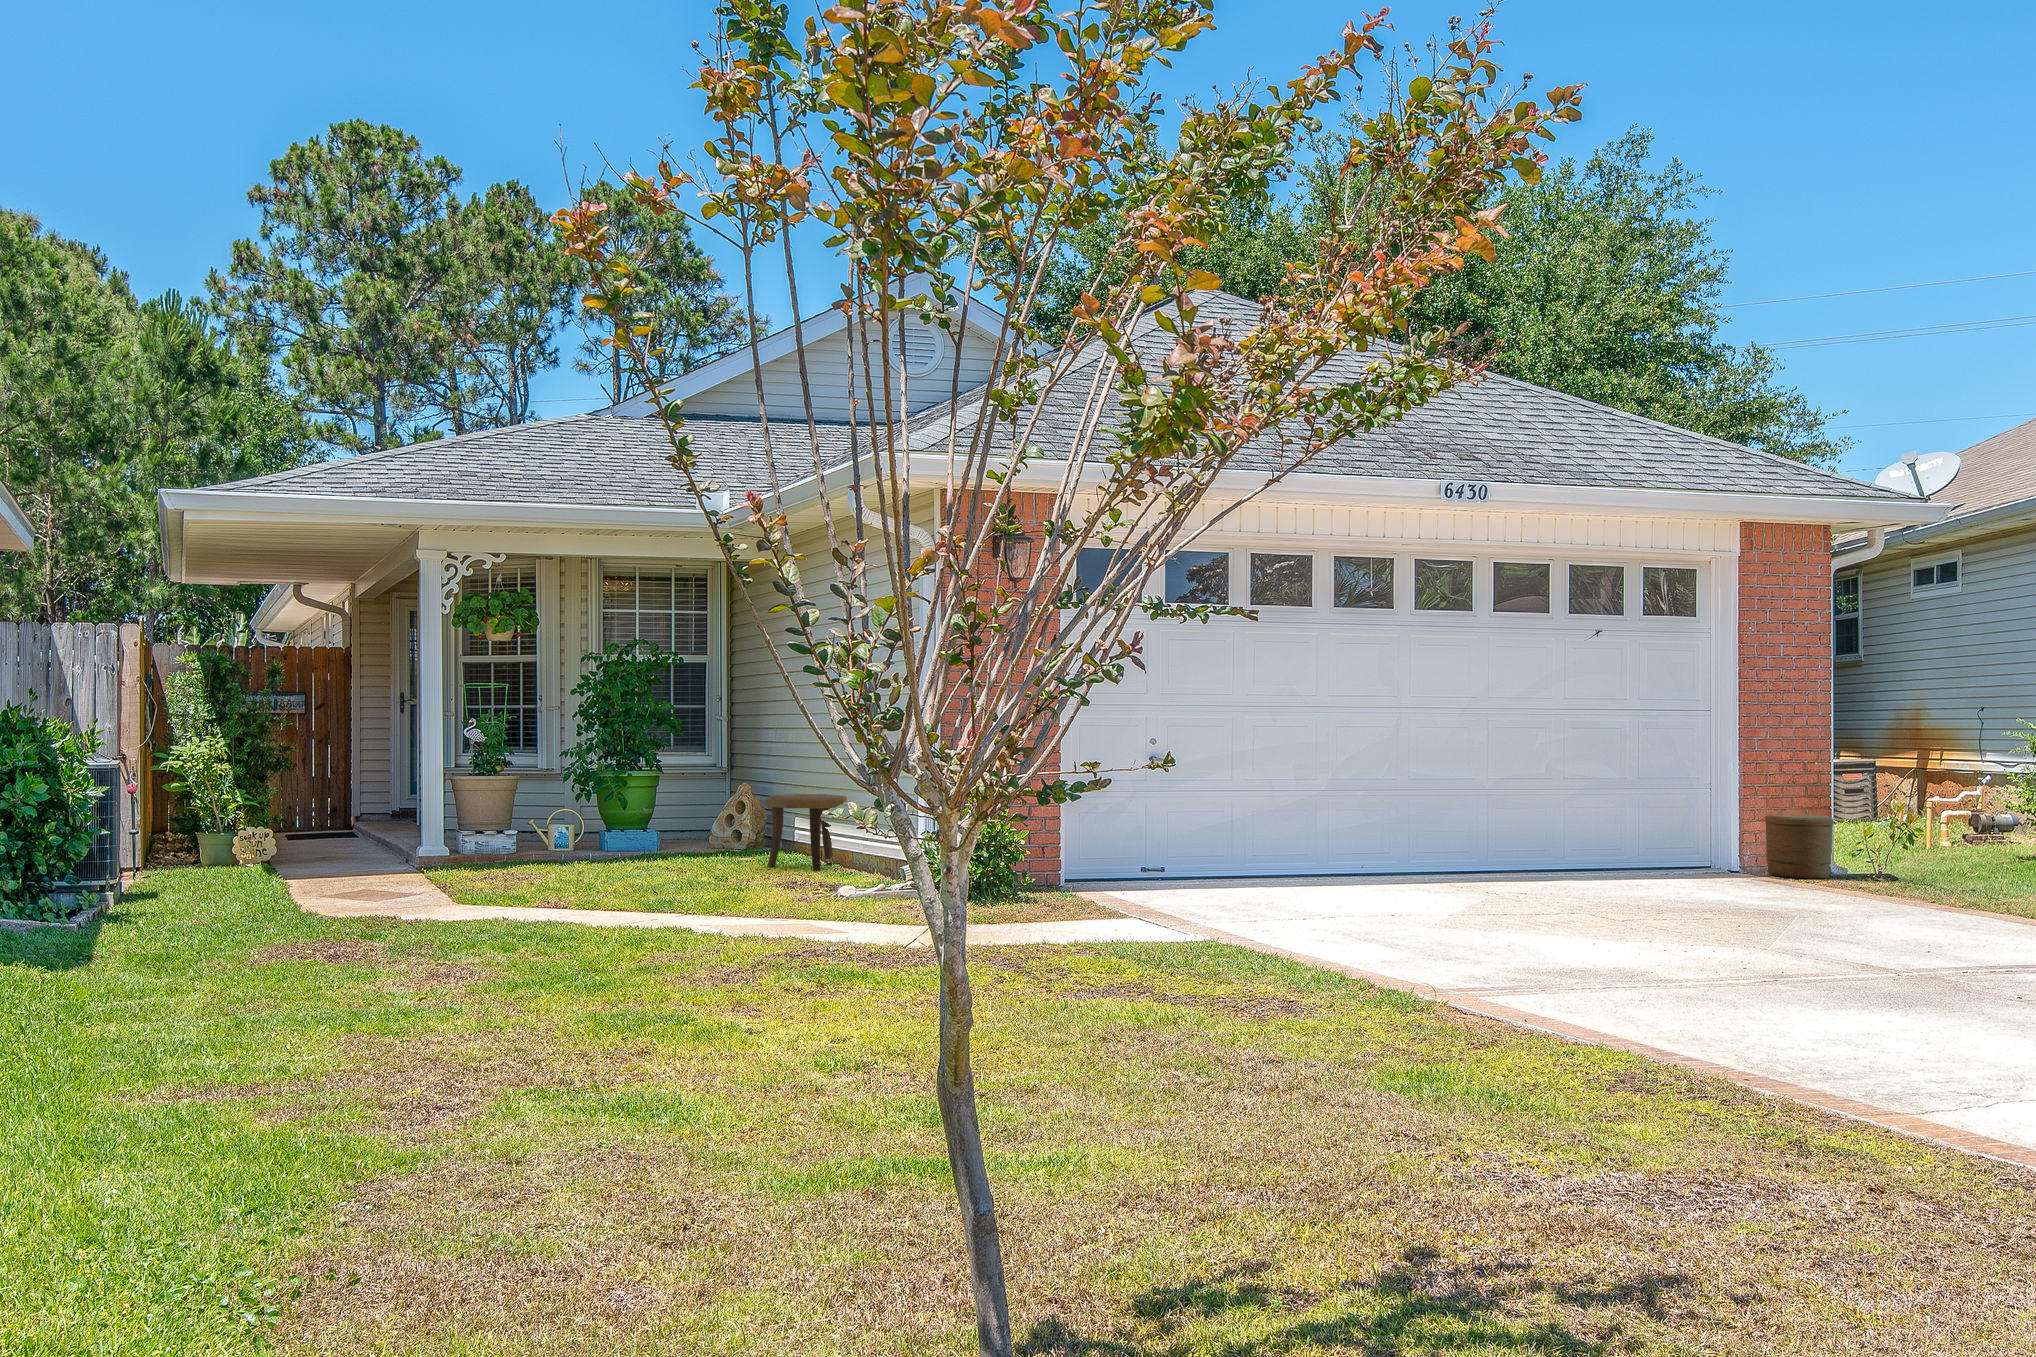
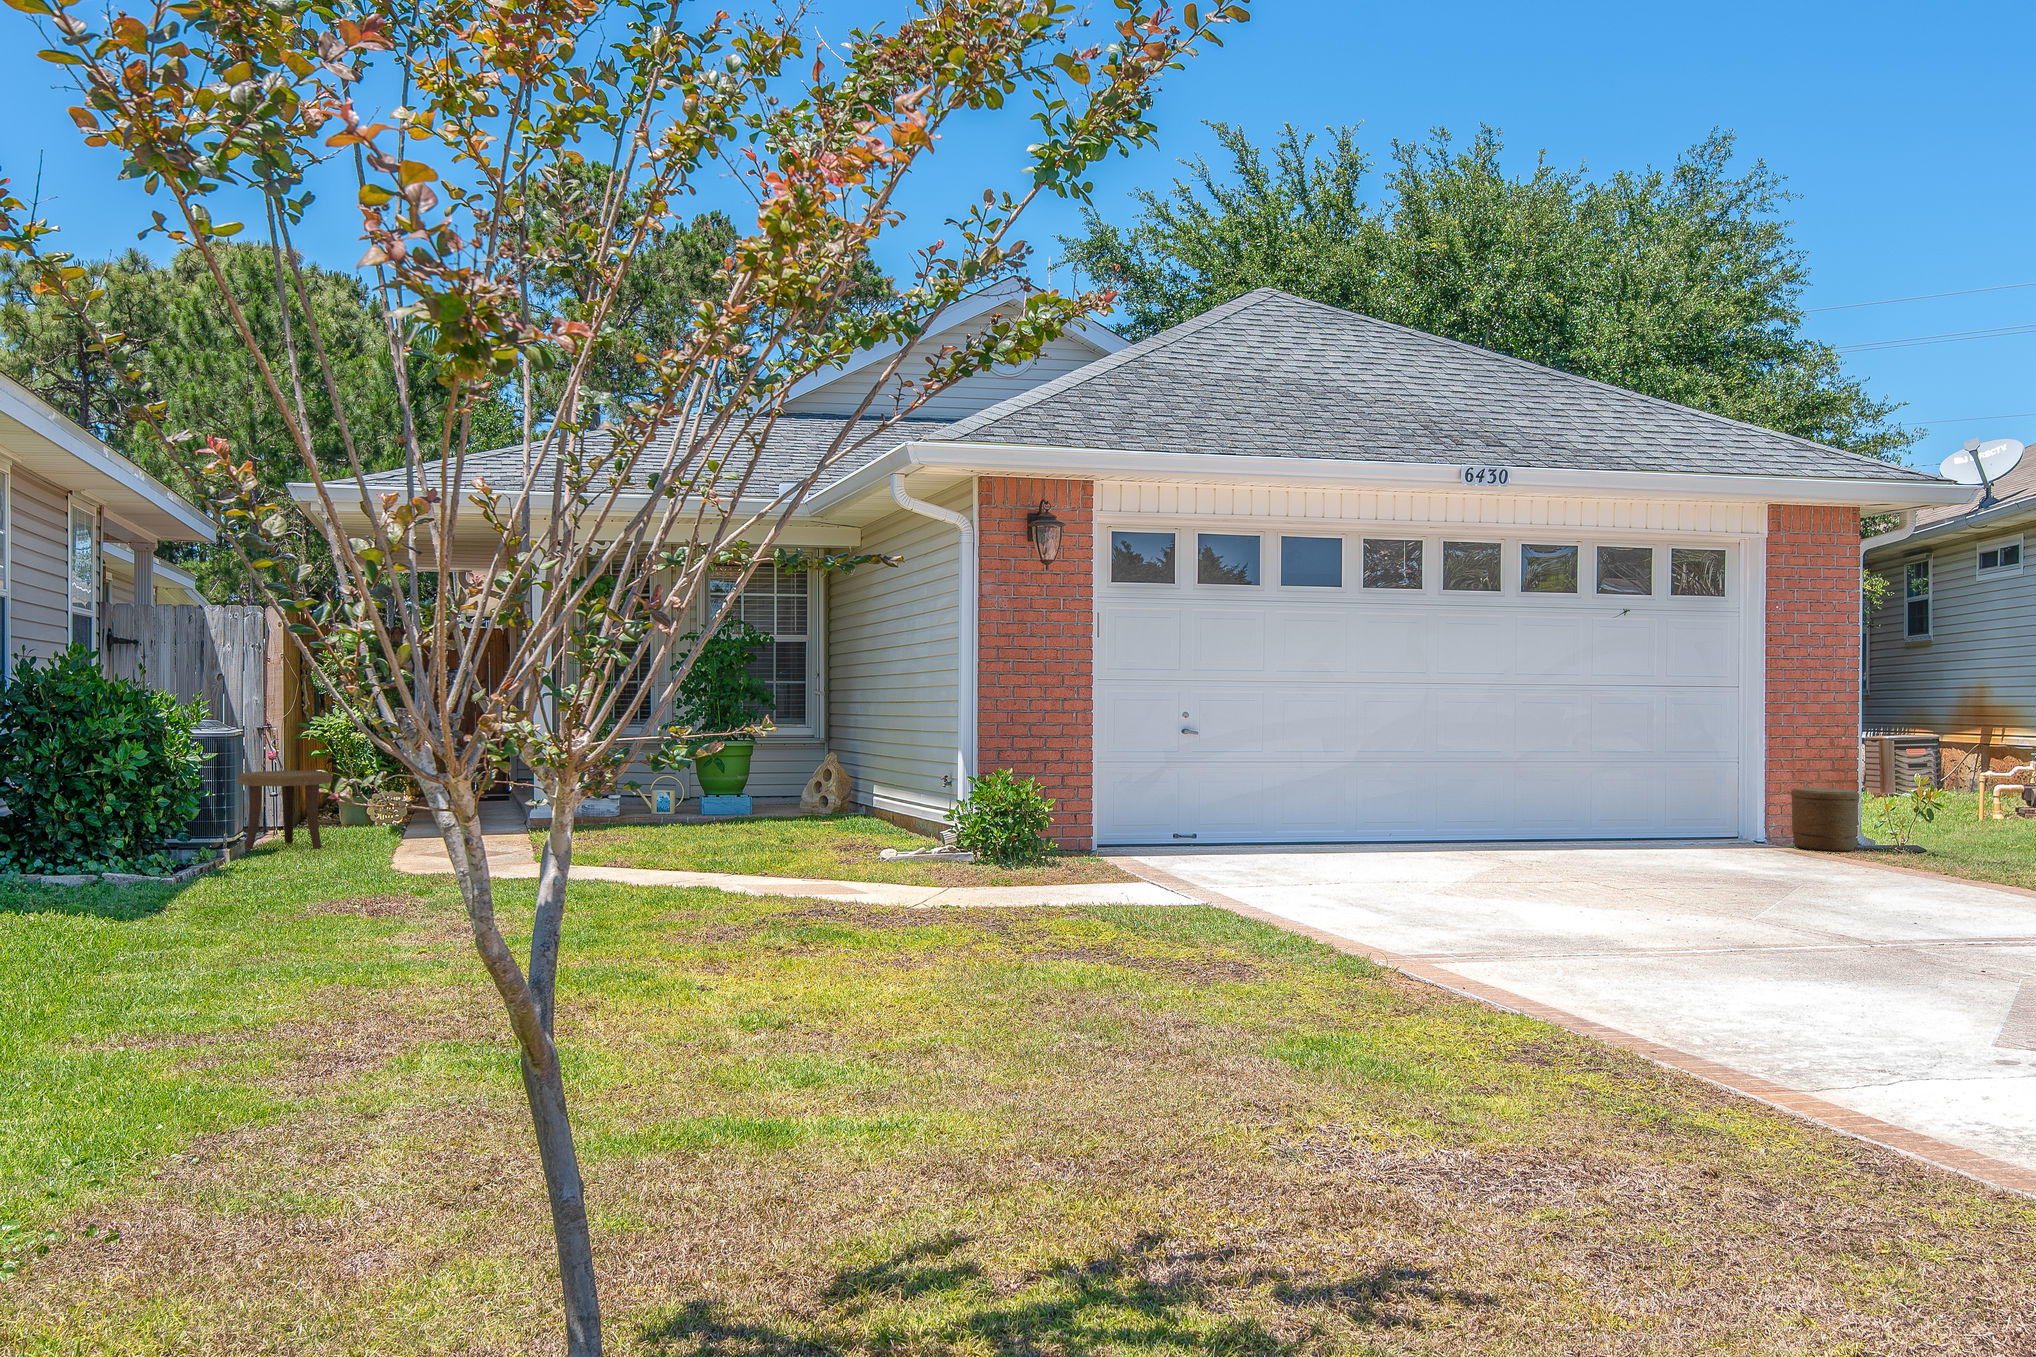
side table: present [766,794,847,871] -> present [238,770,332,849]

